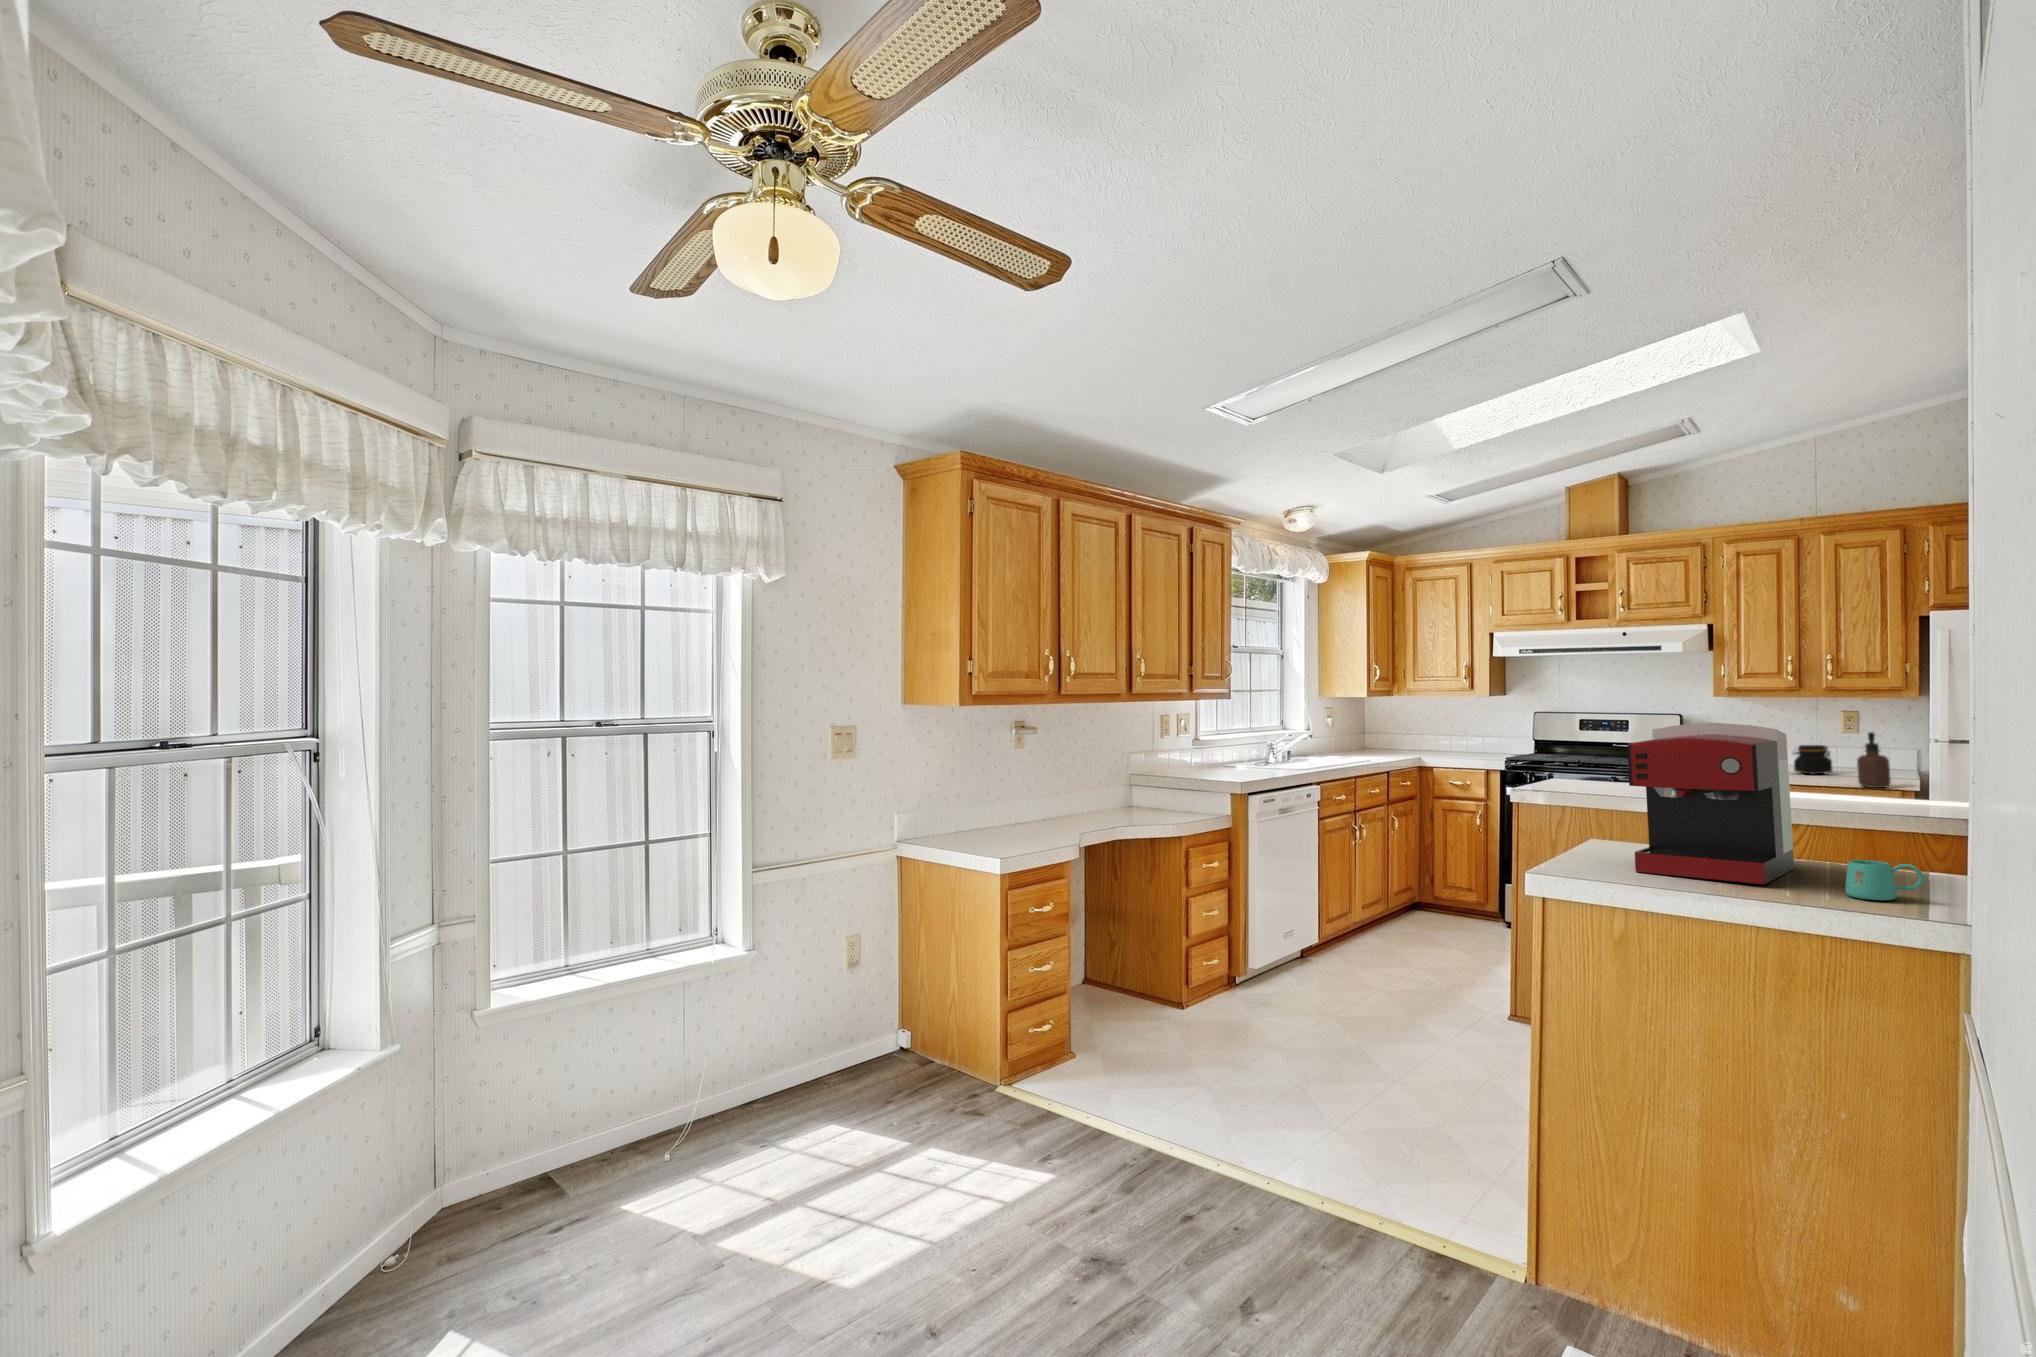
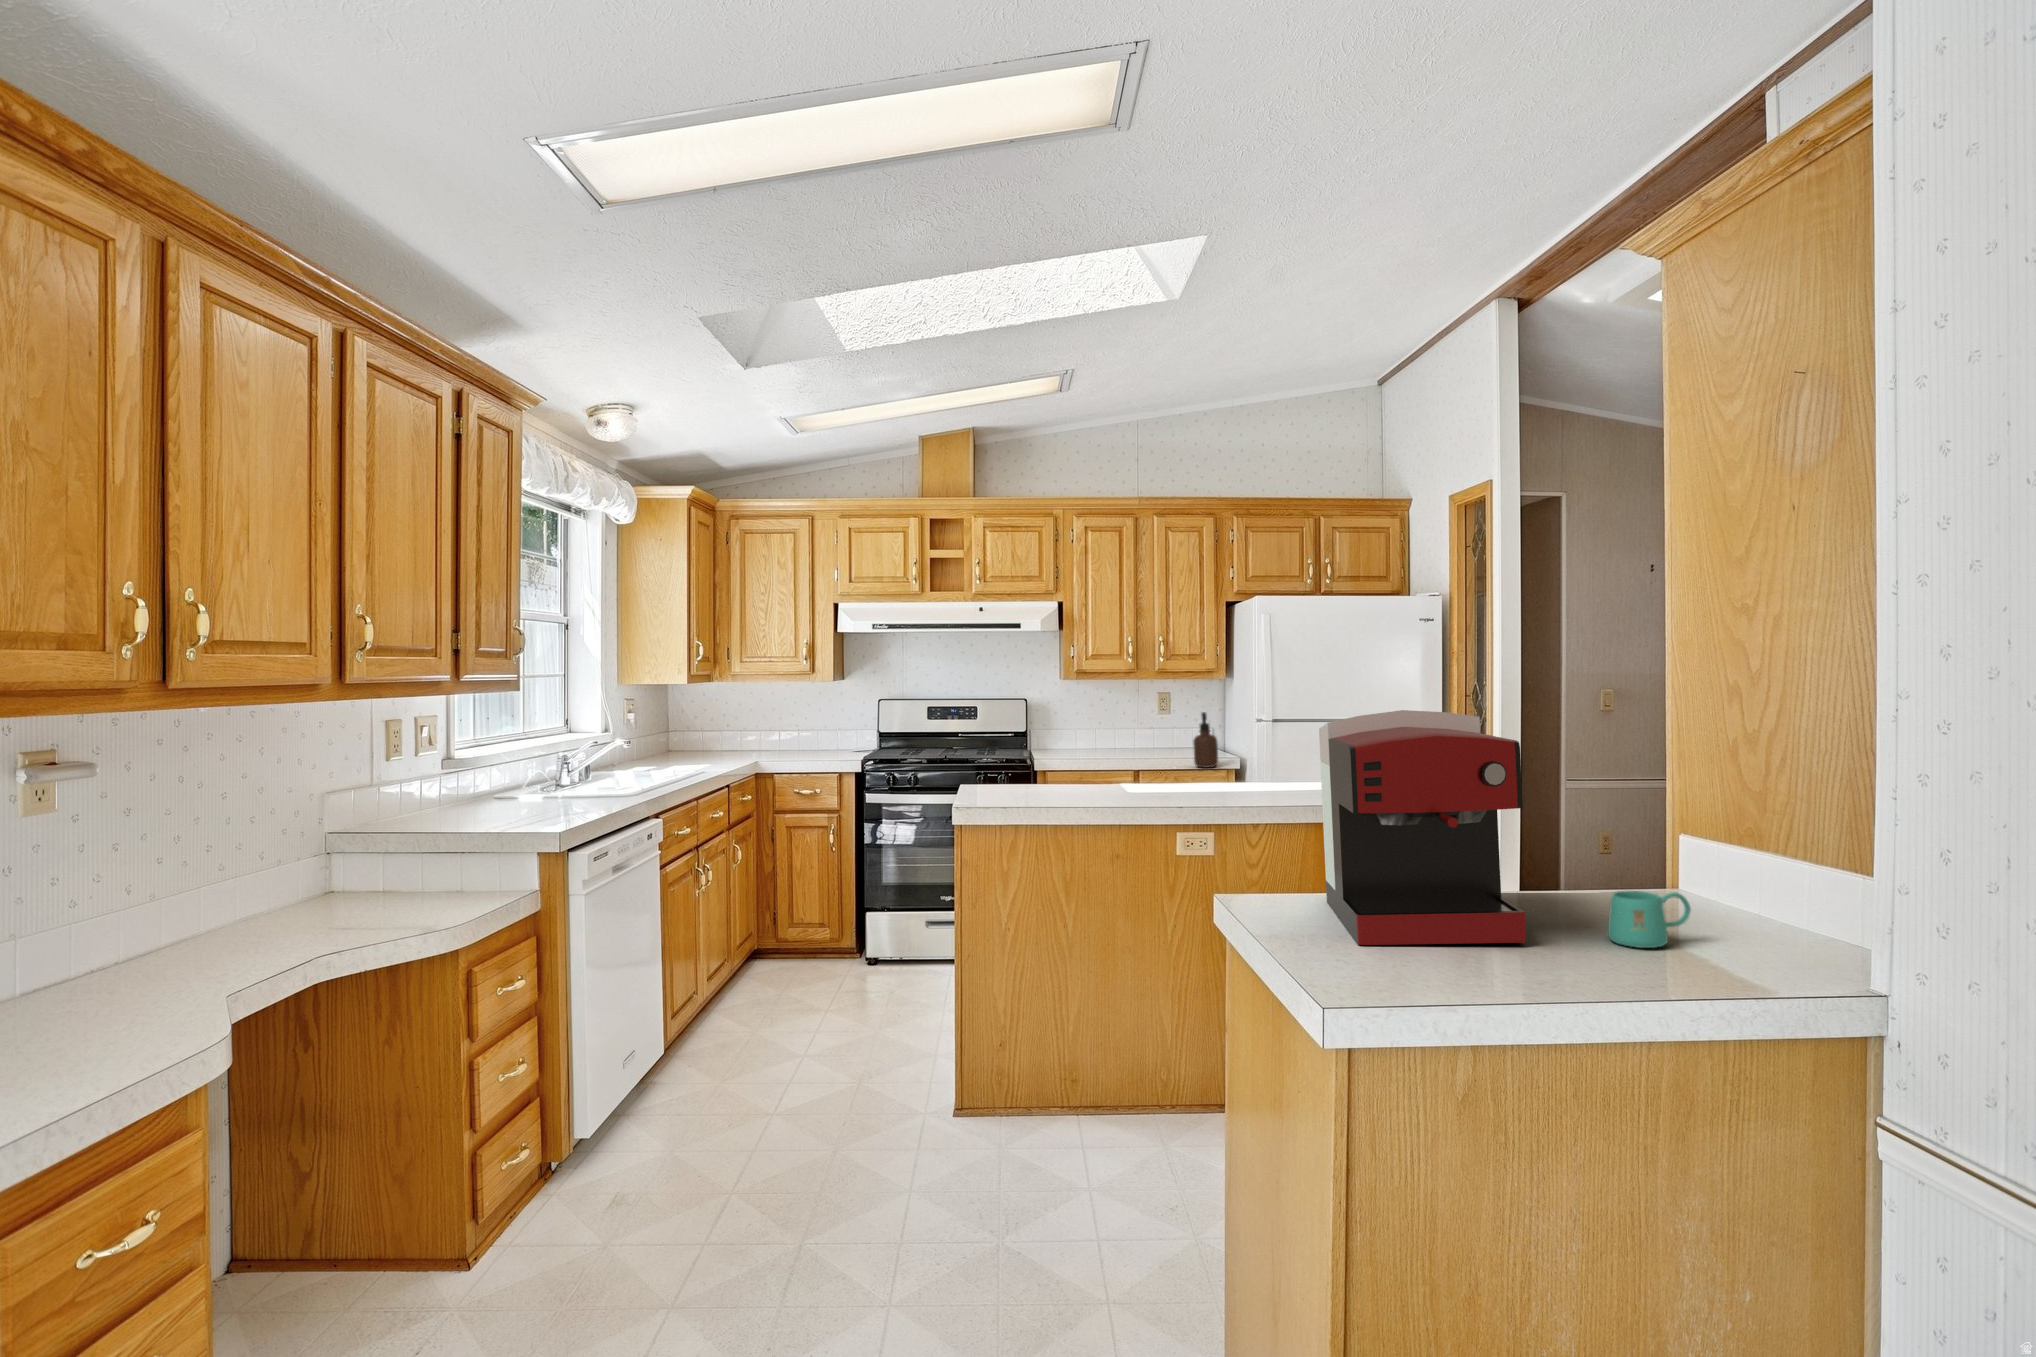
jar: present [1794,745,1832,774] -> none [1119,726,1149,756]

